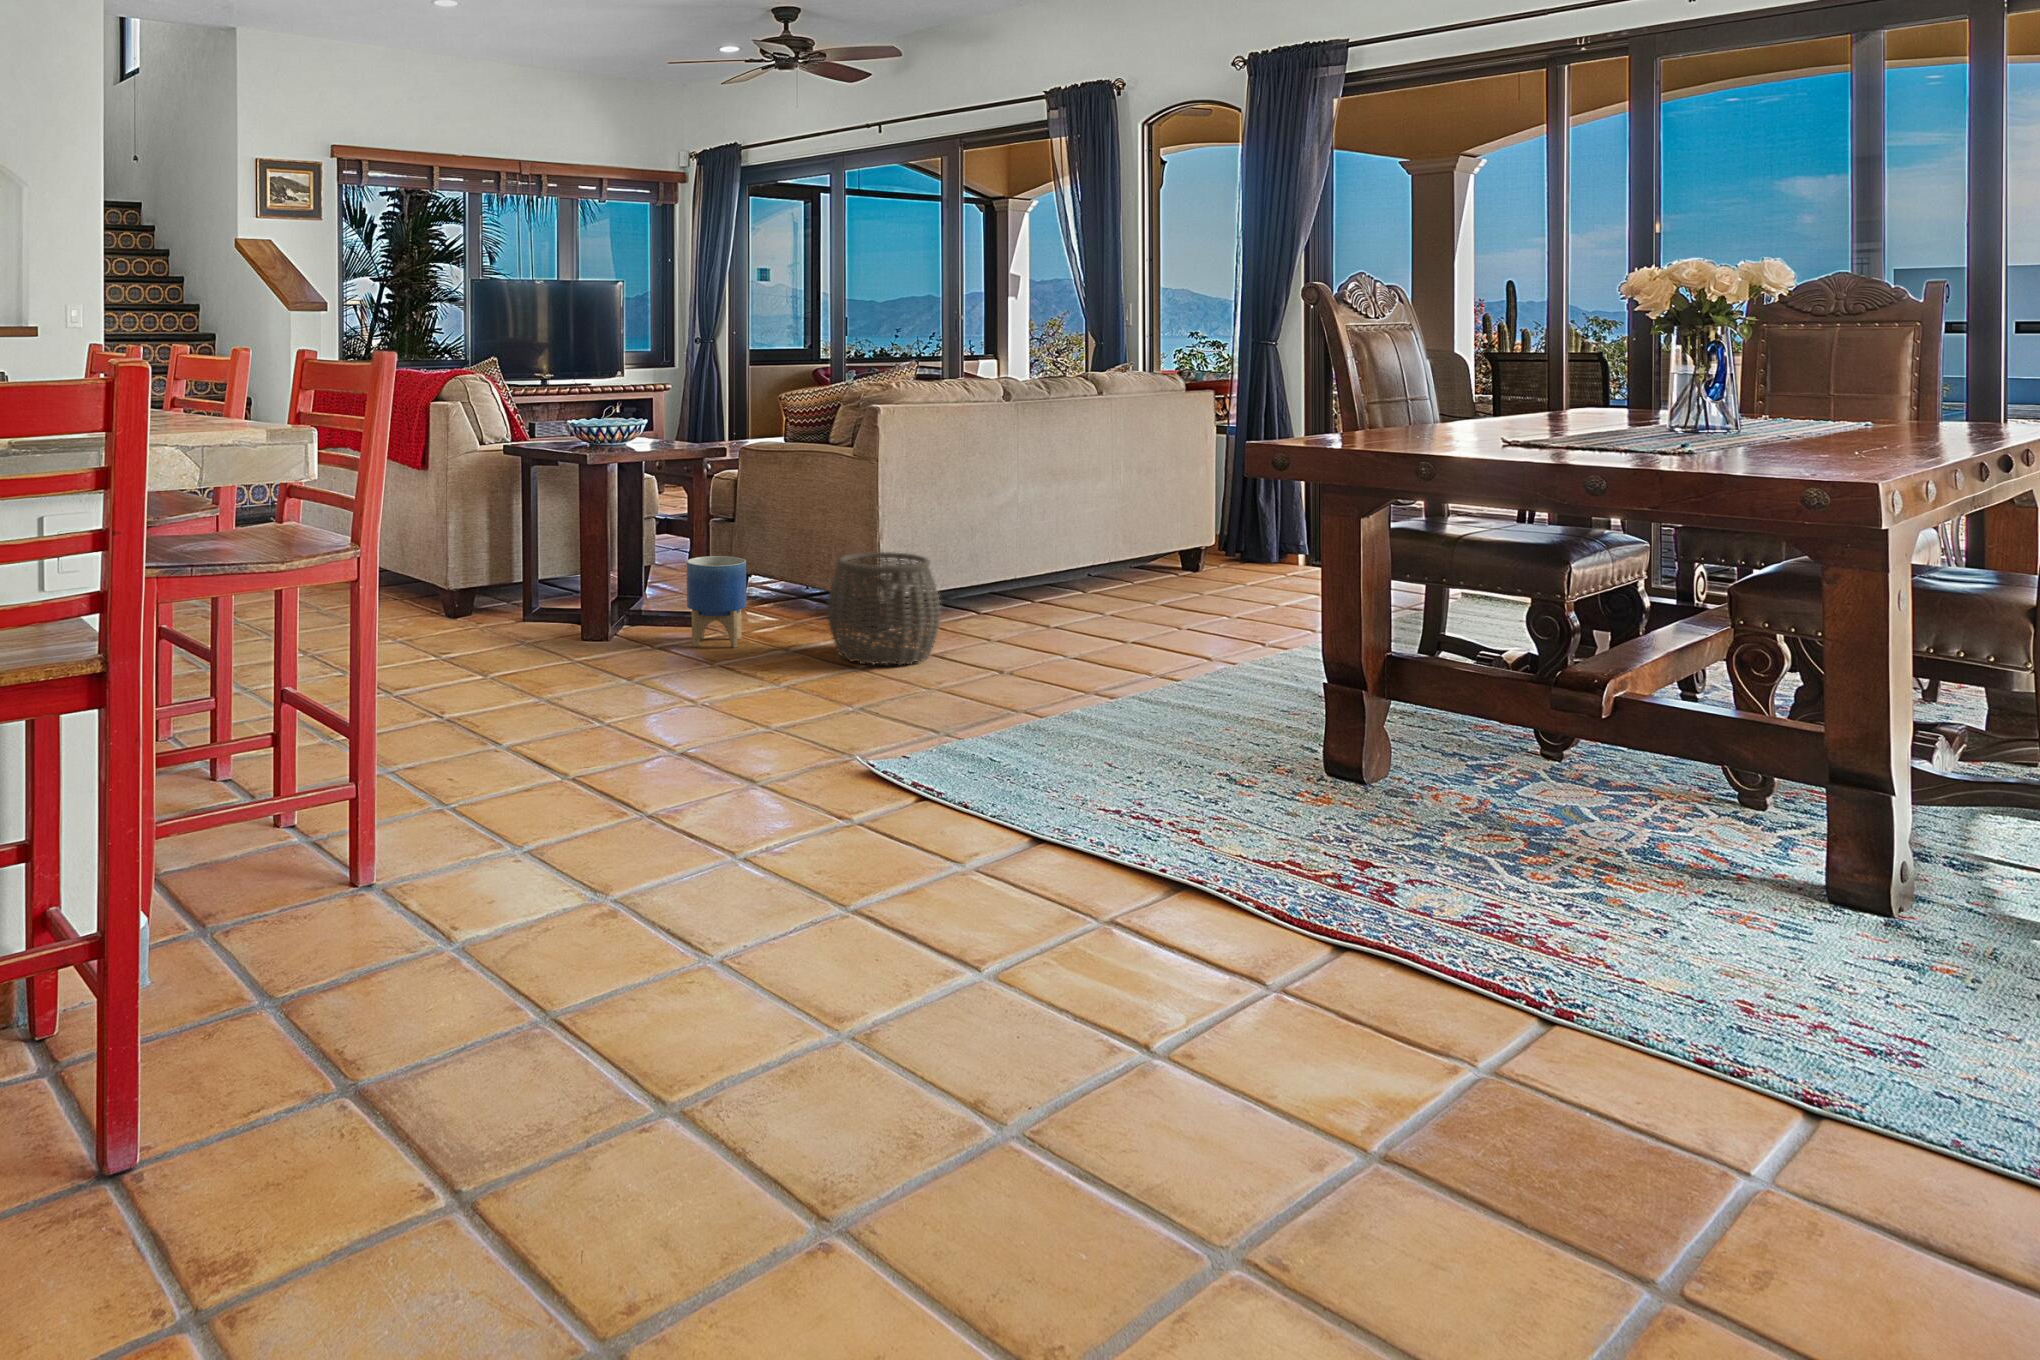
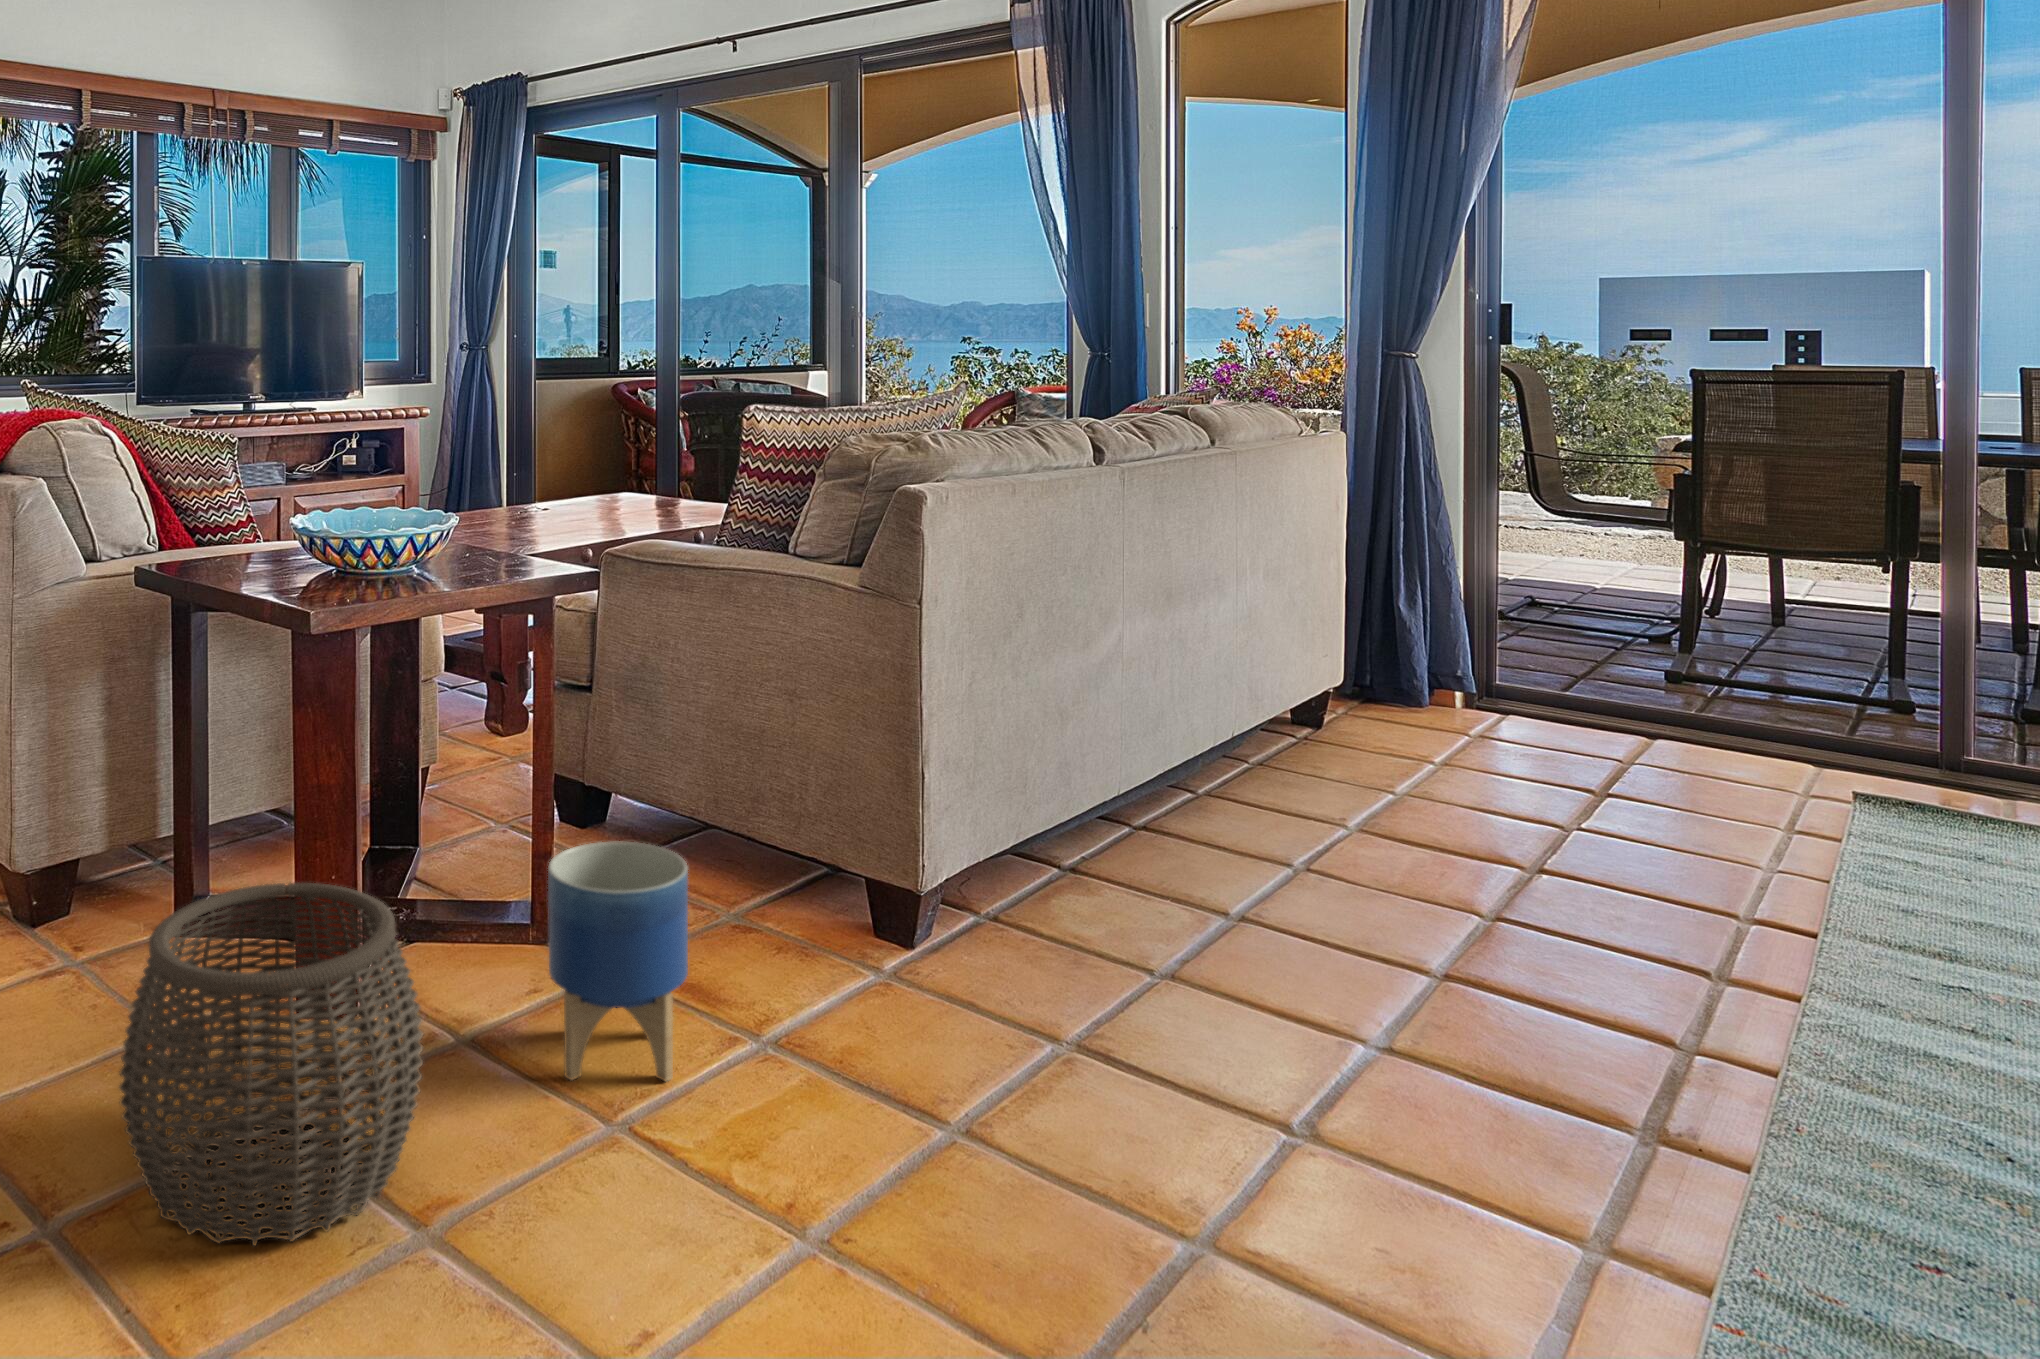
woven basket: present [827,552,941,666] -> present [119,883,423,1246]

